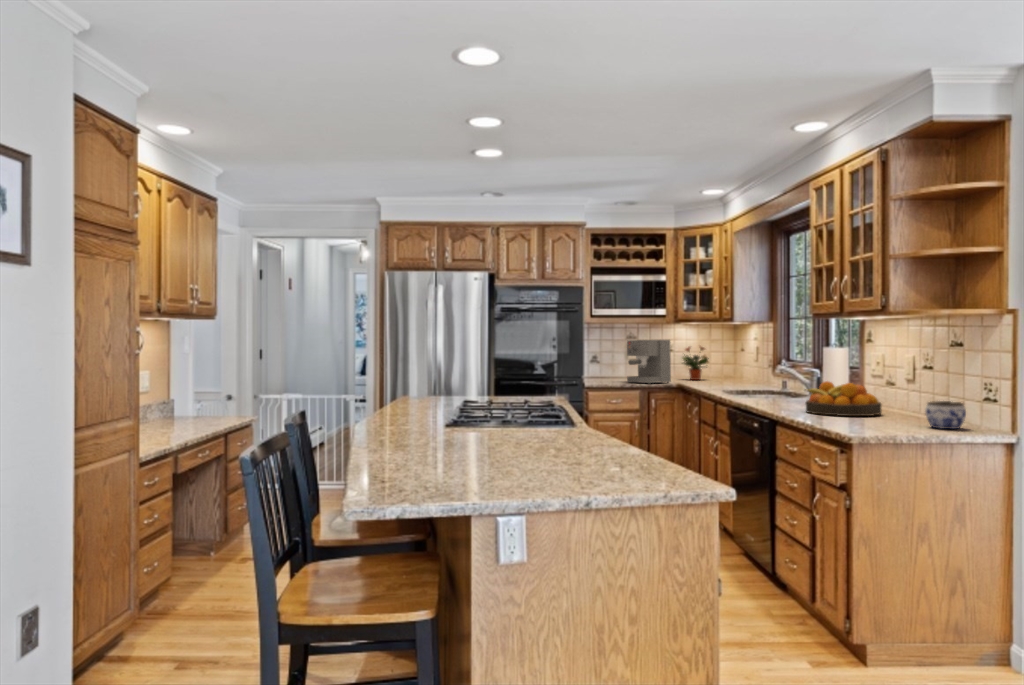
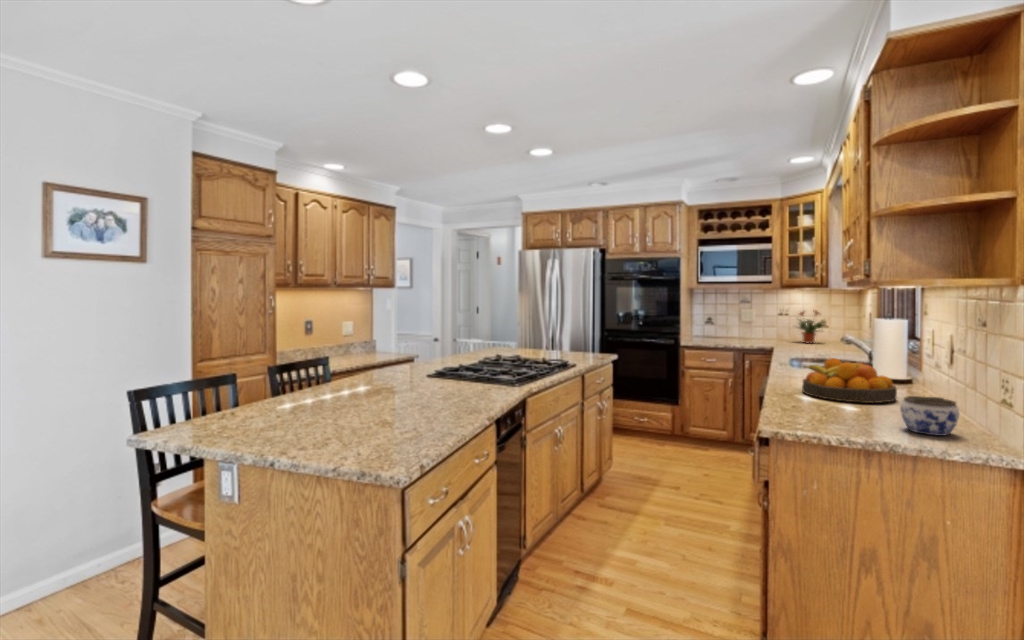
coffee maker: present [627,340,671,384] -> none [723,305,770,345]

